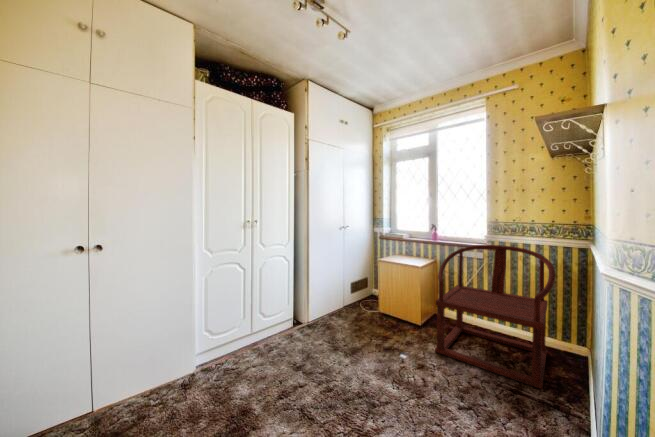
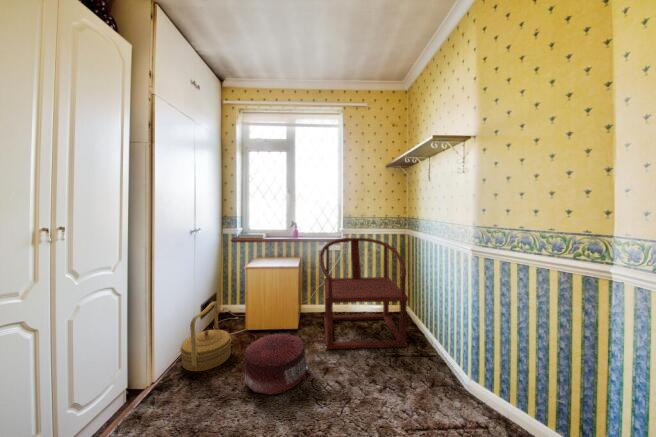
woven basket: none [324,282,359,329] -> present [180,302,231,371]
pouf: none [351,317,404,363] -> present [244,333,306,394]

